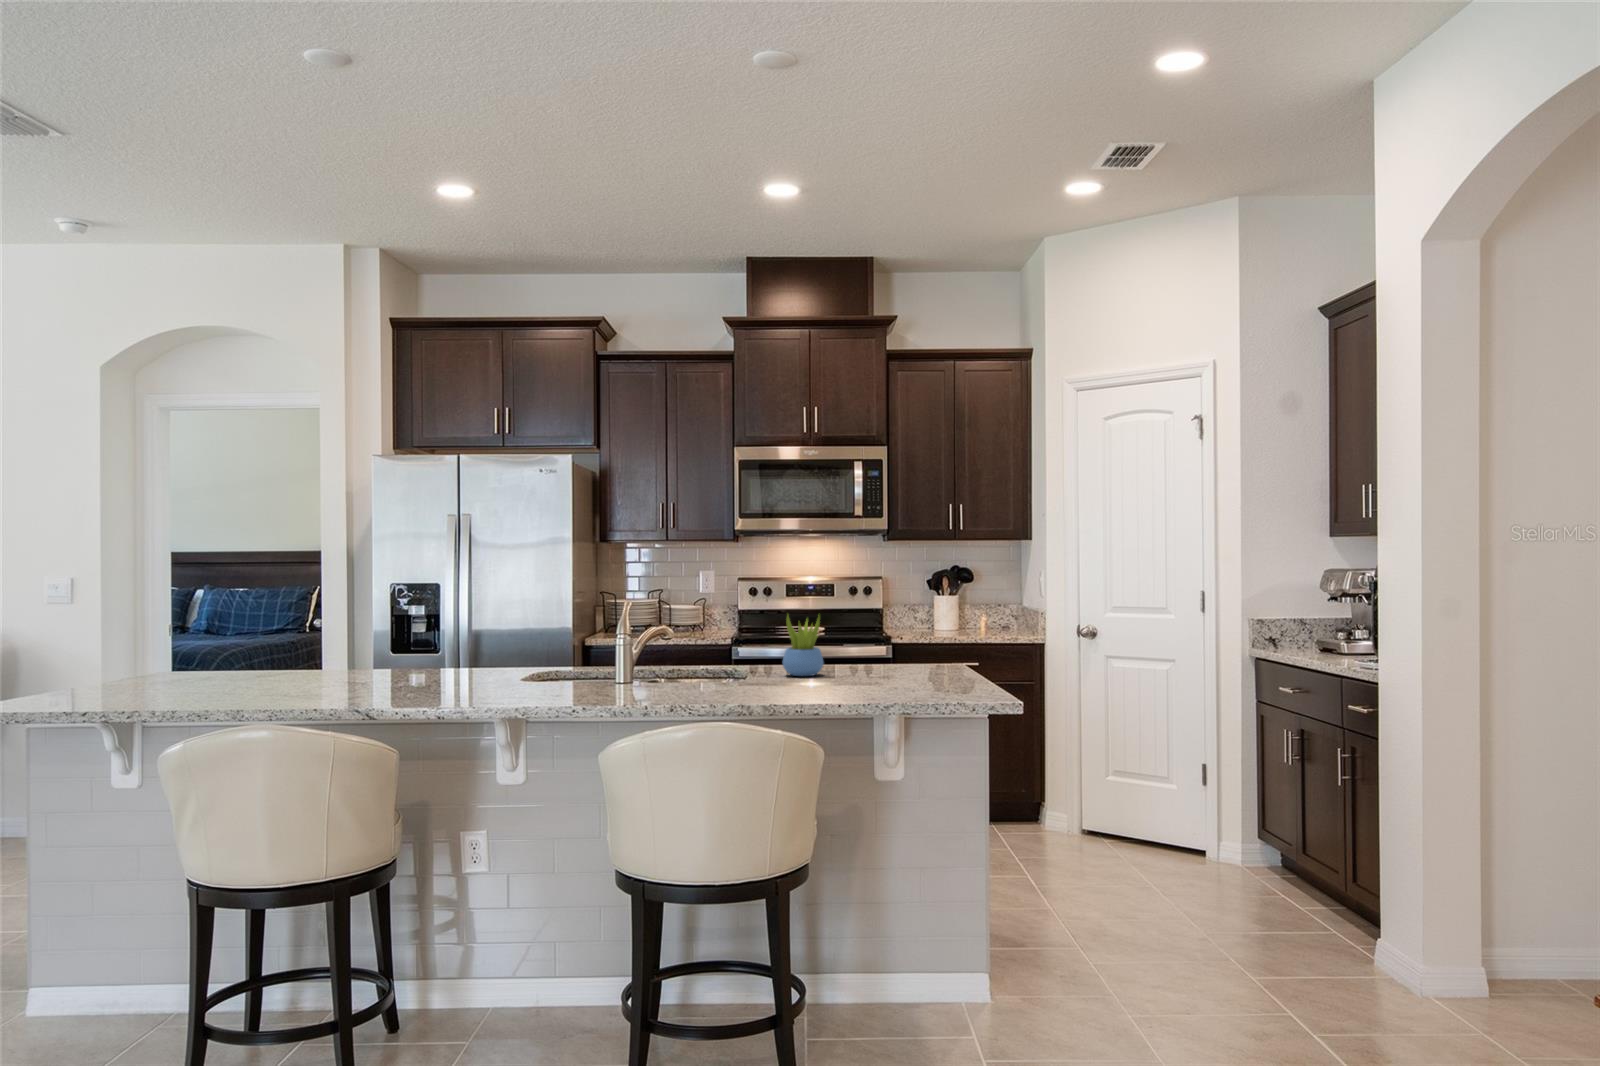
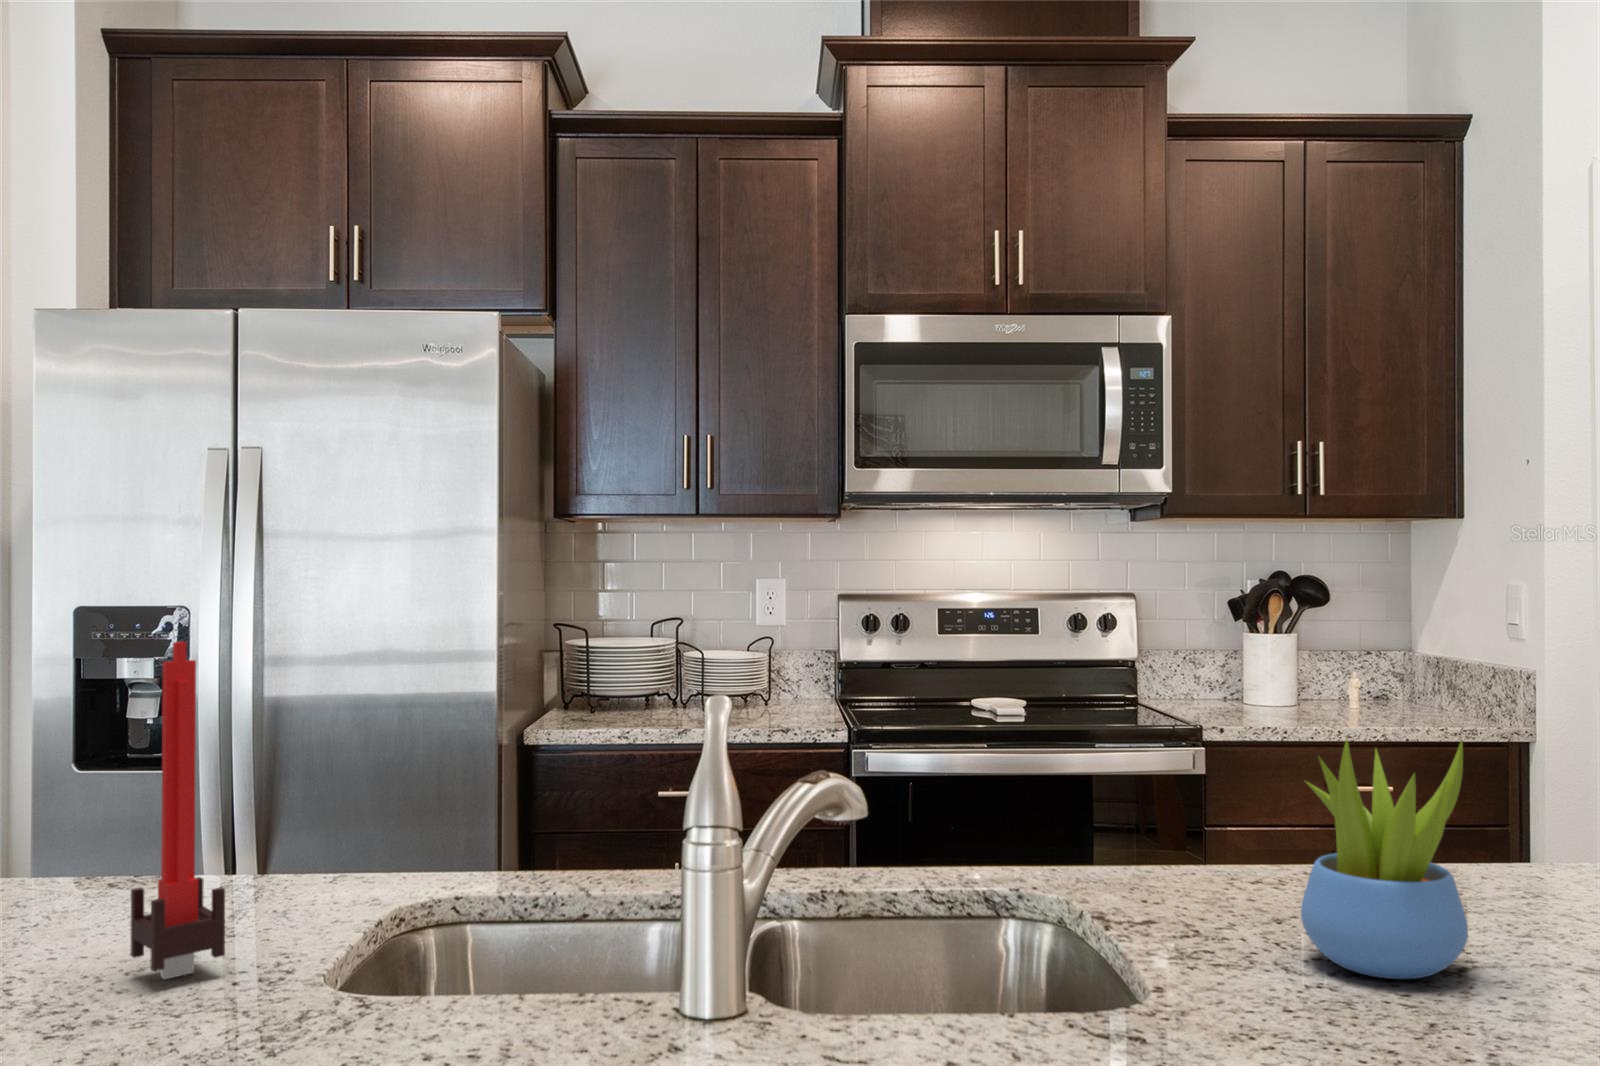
candle: none [468,589,493,678] -> present [130,642,225,979]

